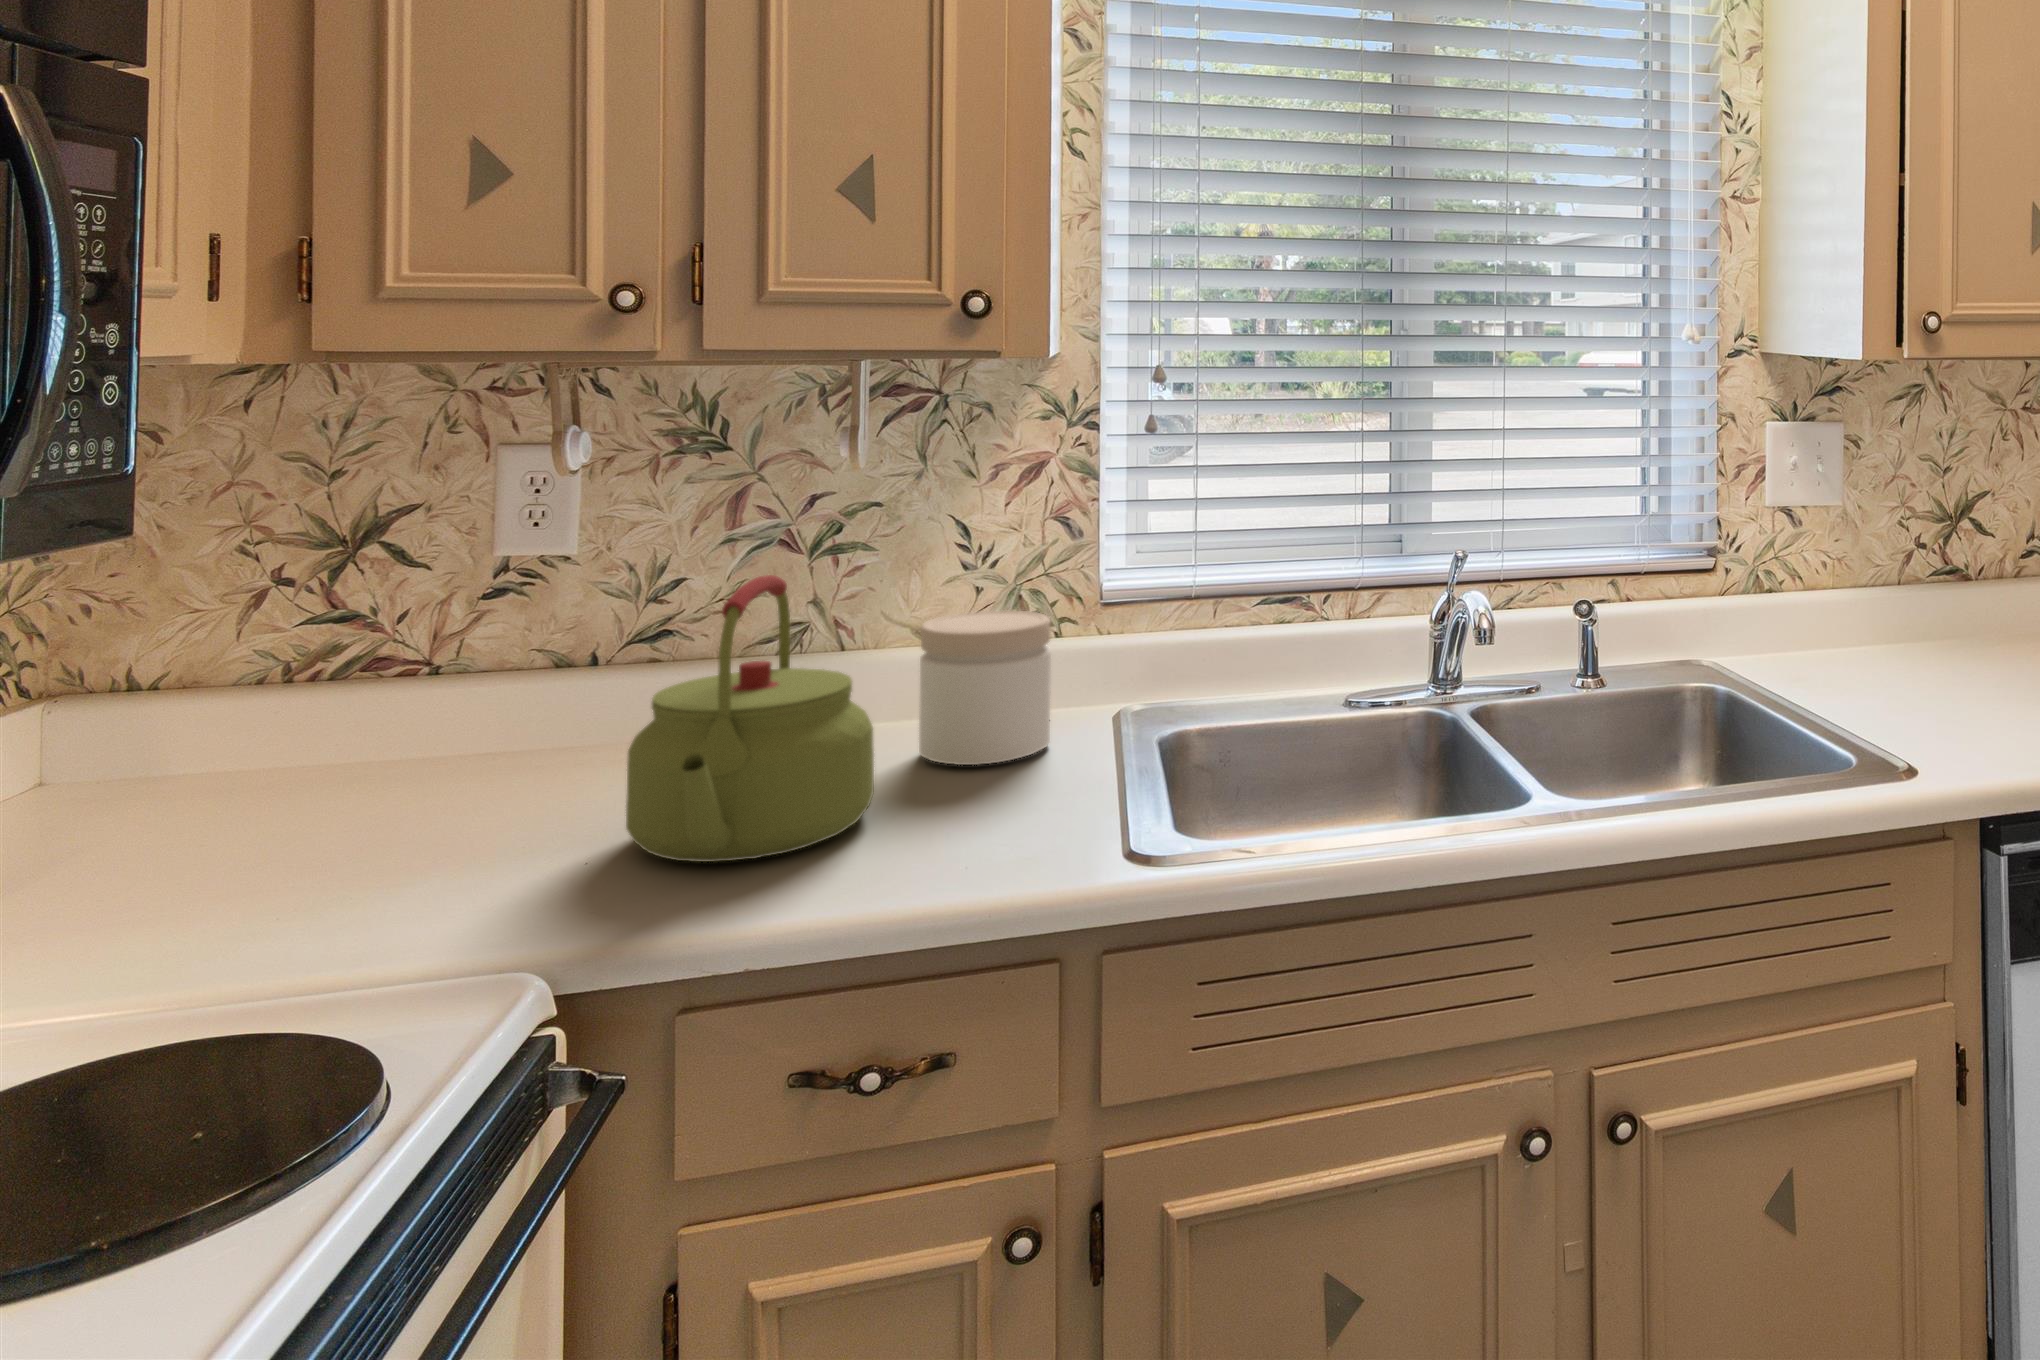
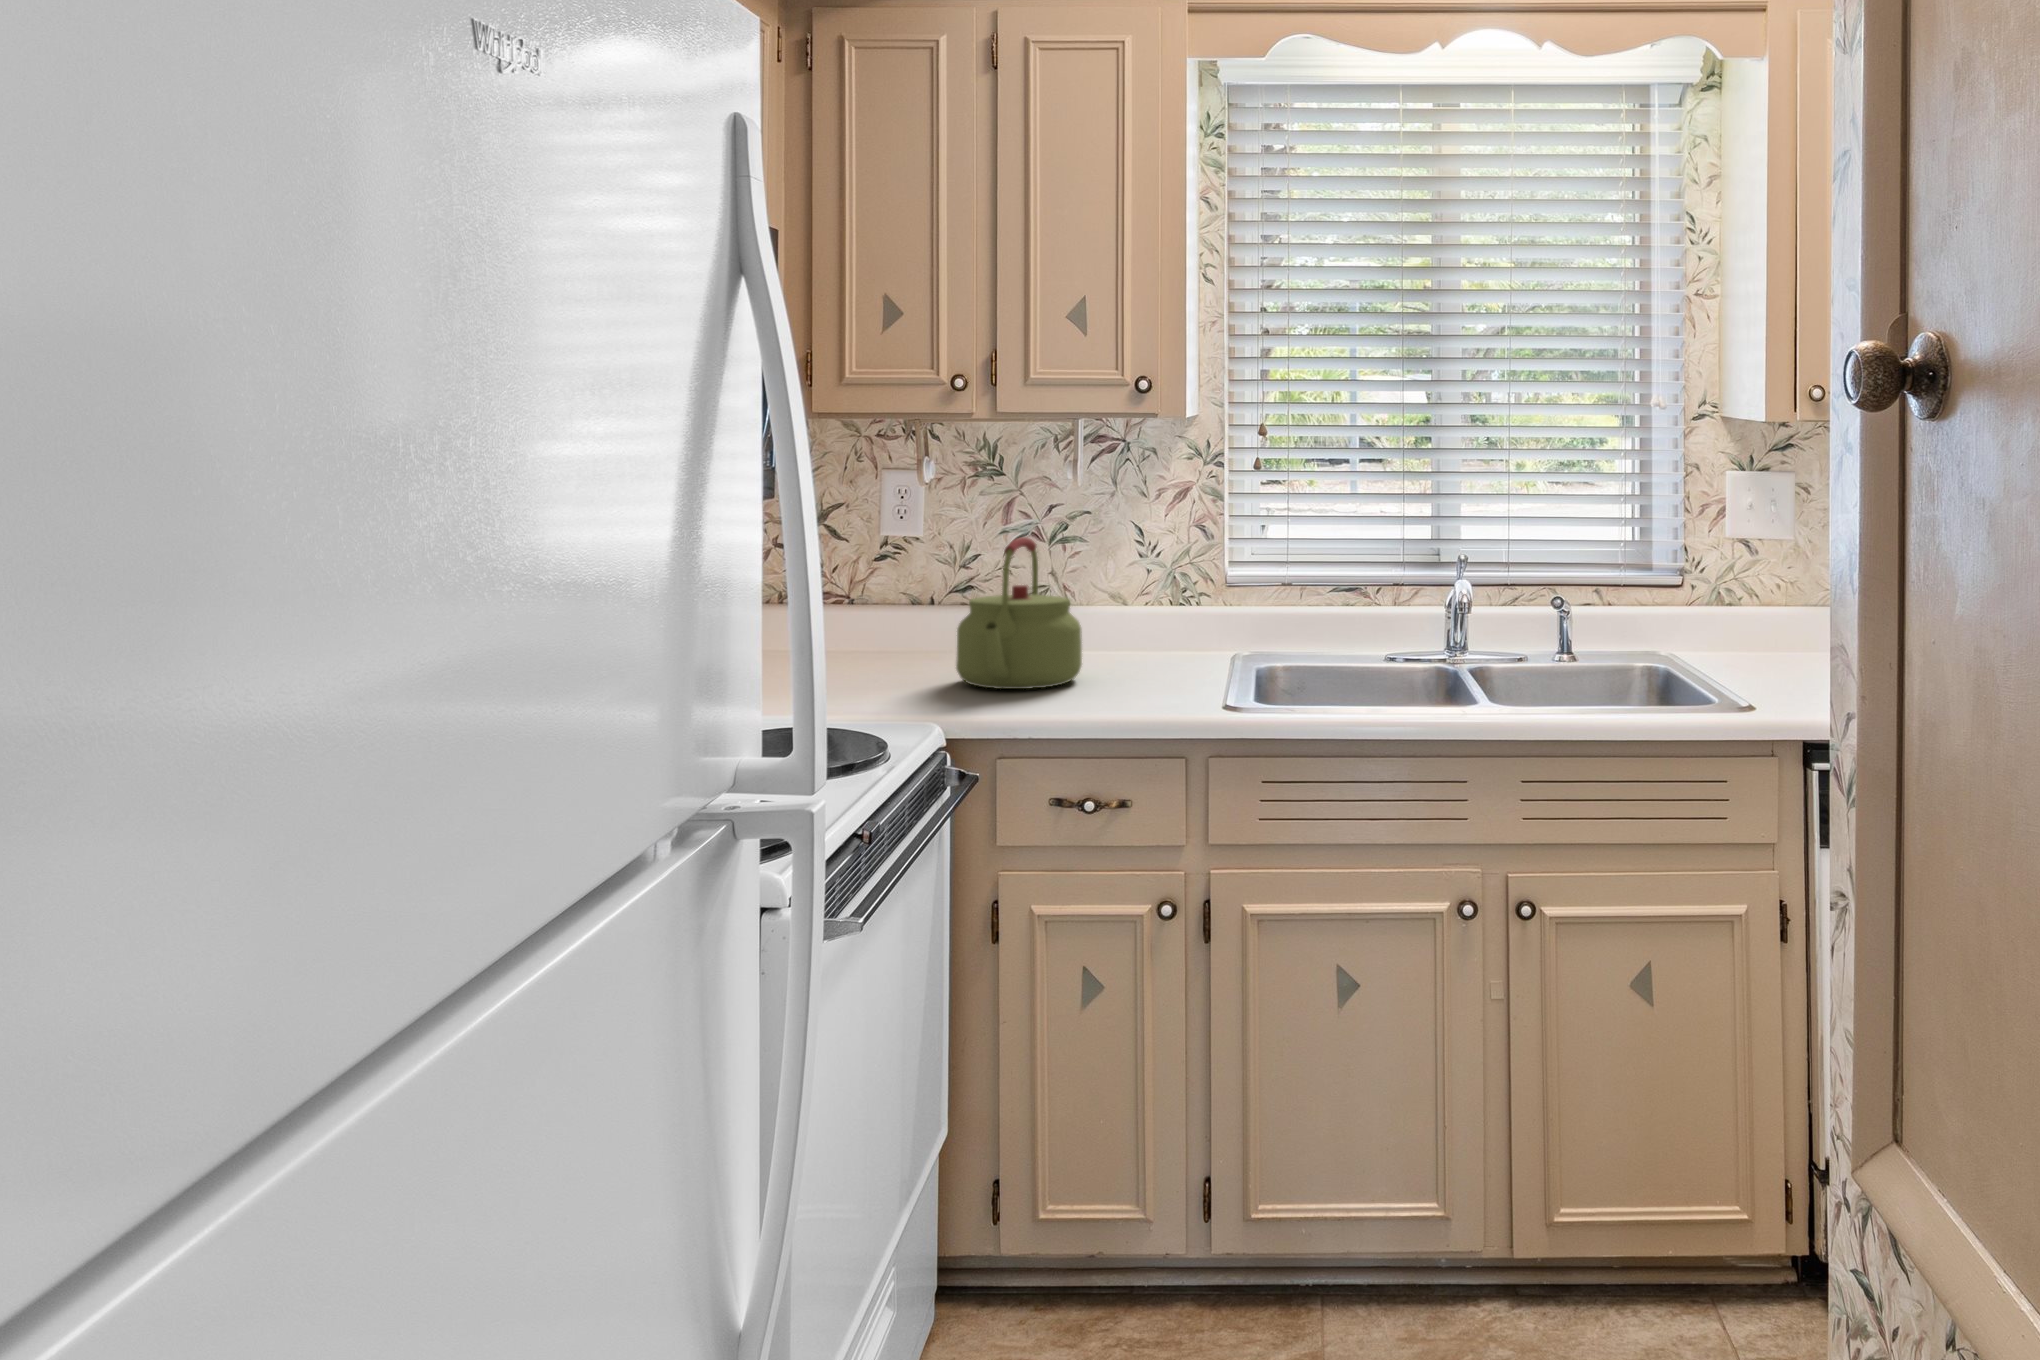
jar: present [919,611,1051,765] -> none [1110,578,1187,666]

